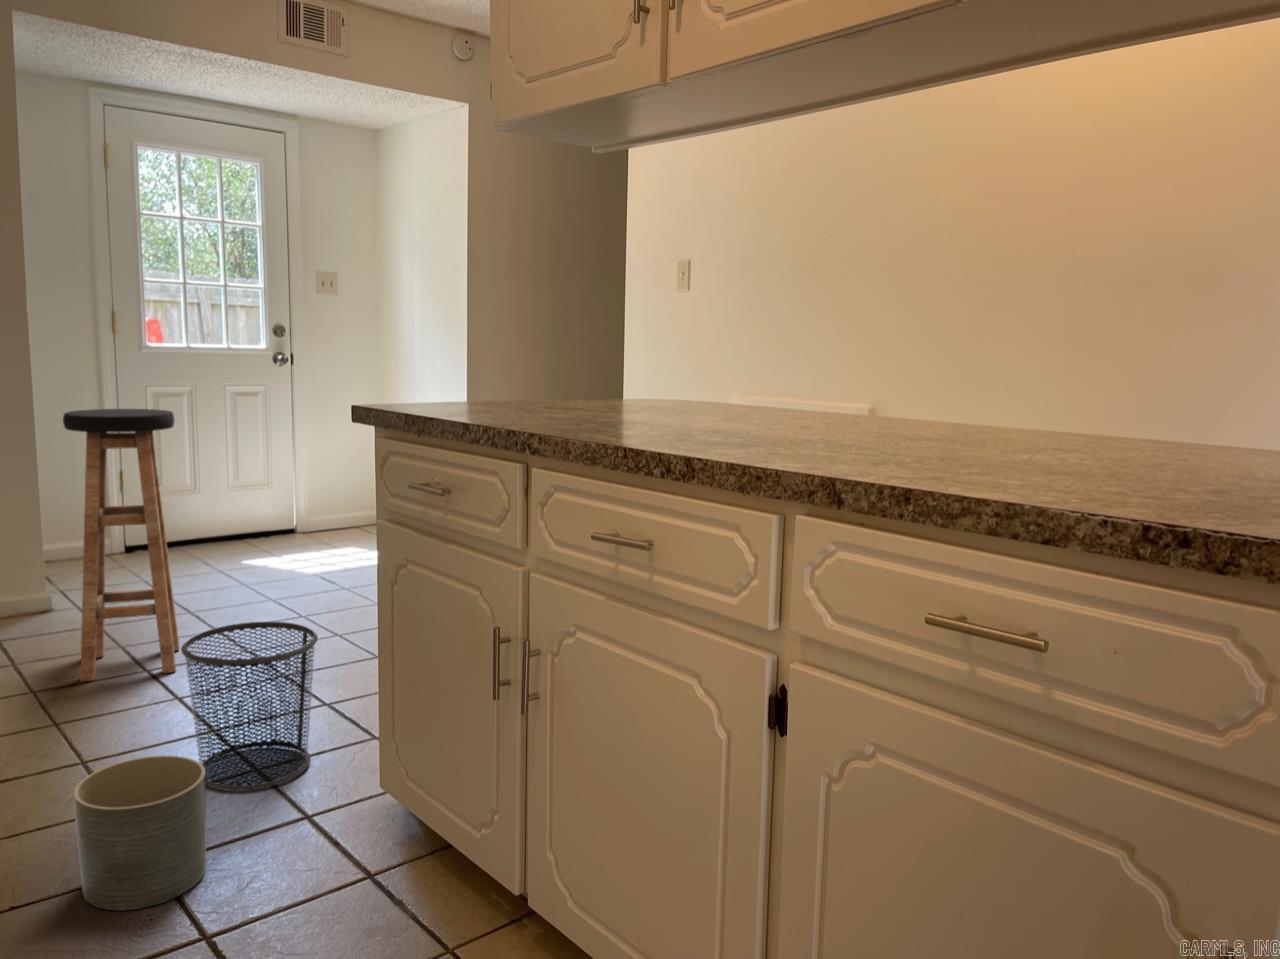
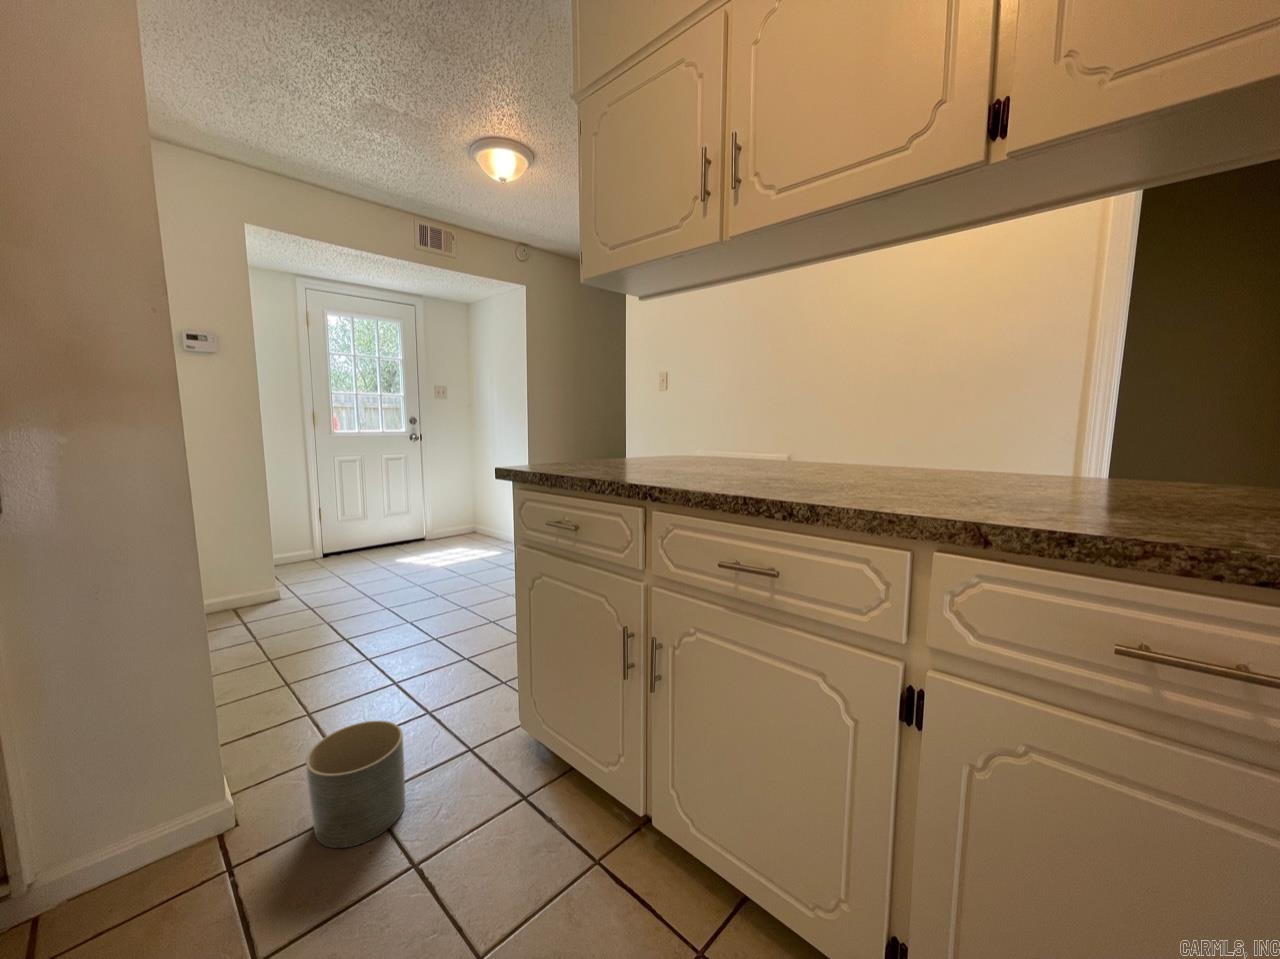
bar stool: present [63,409,180,681] -> none [284,472,366,652]
waste bin: present [181,622,318,791] -> none [375,610,468,731]

